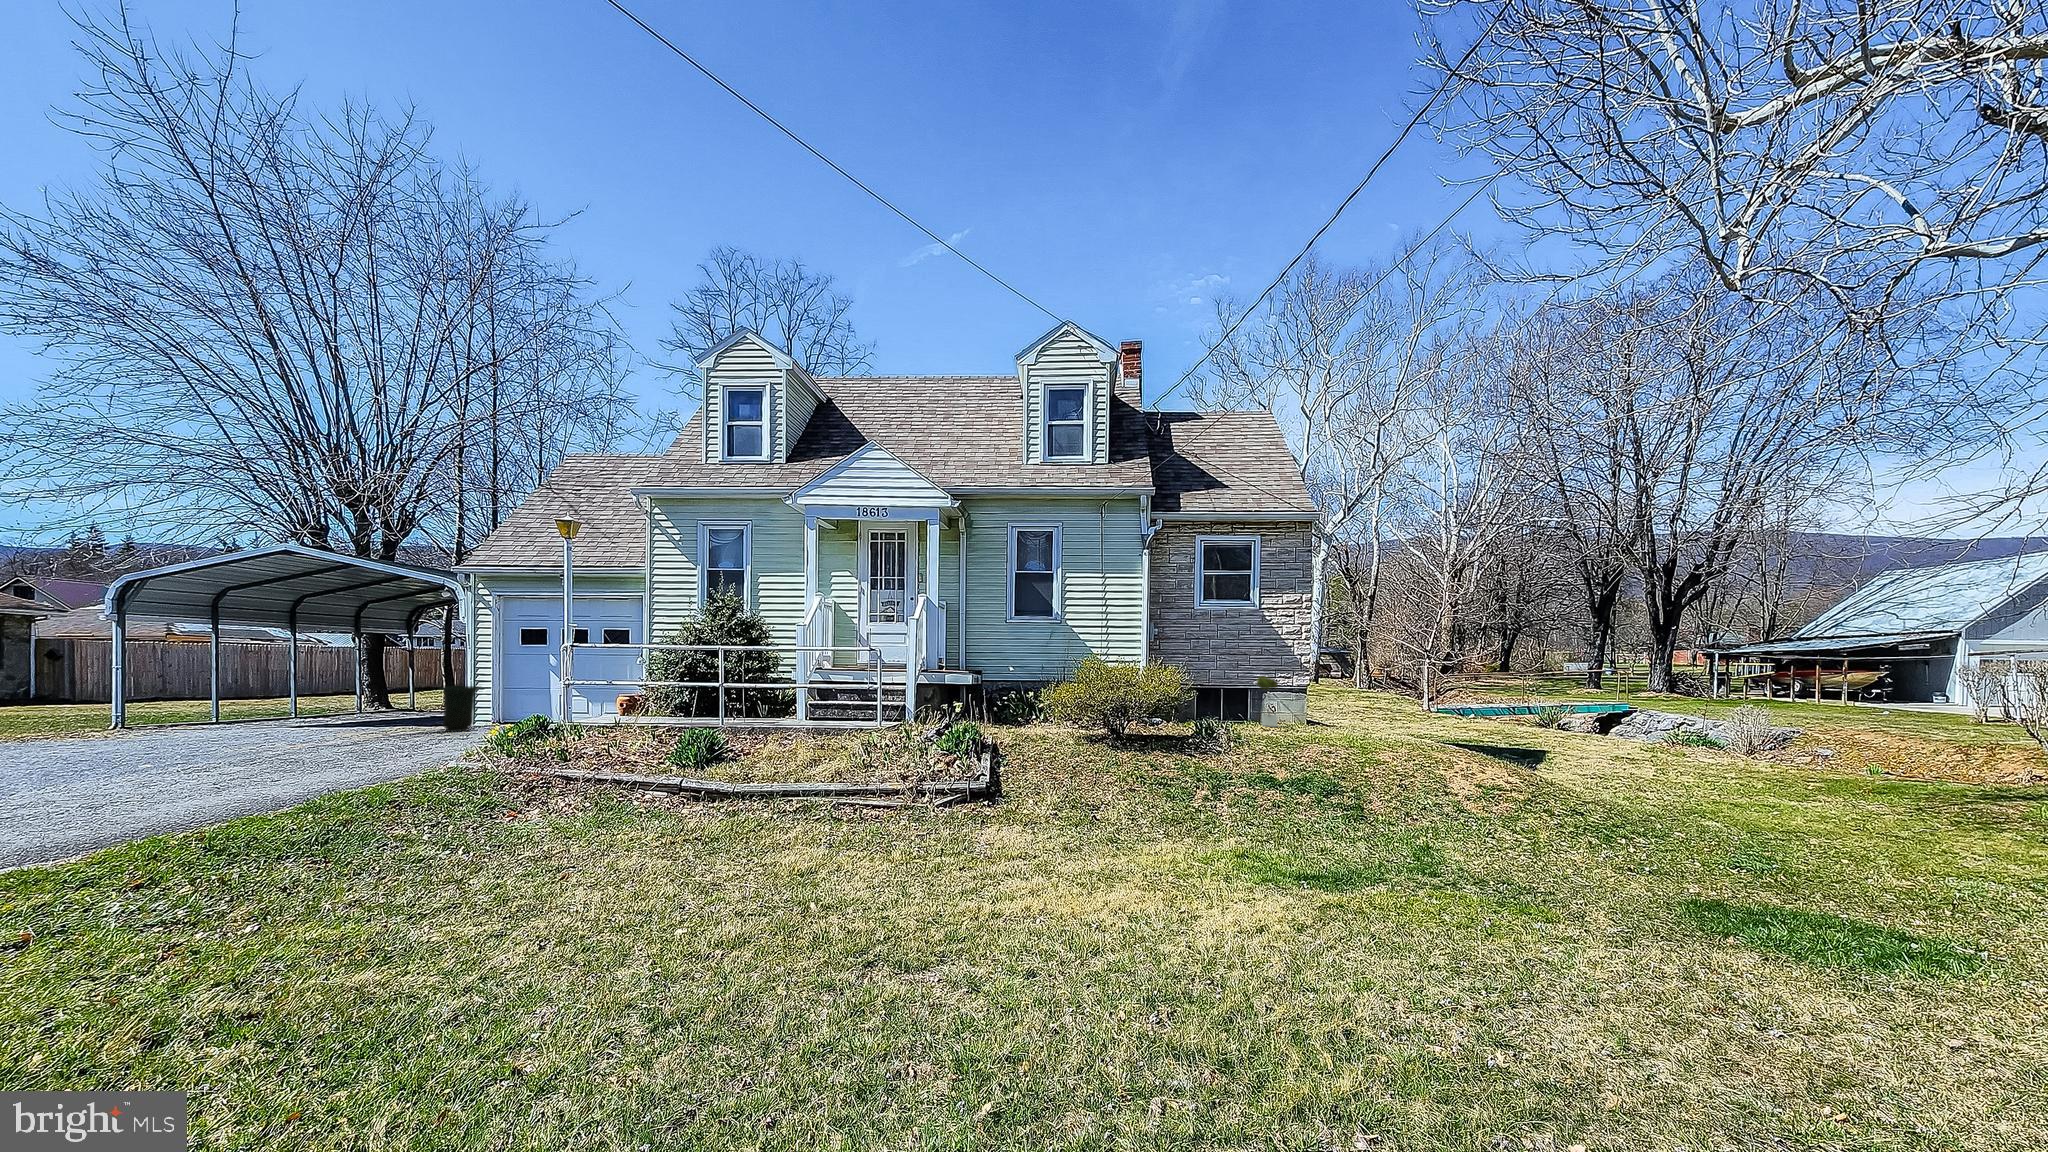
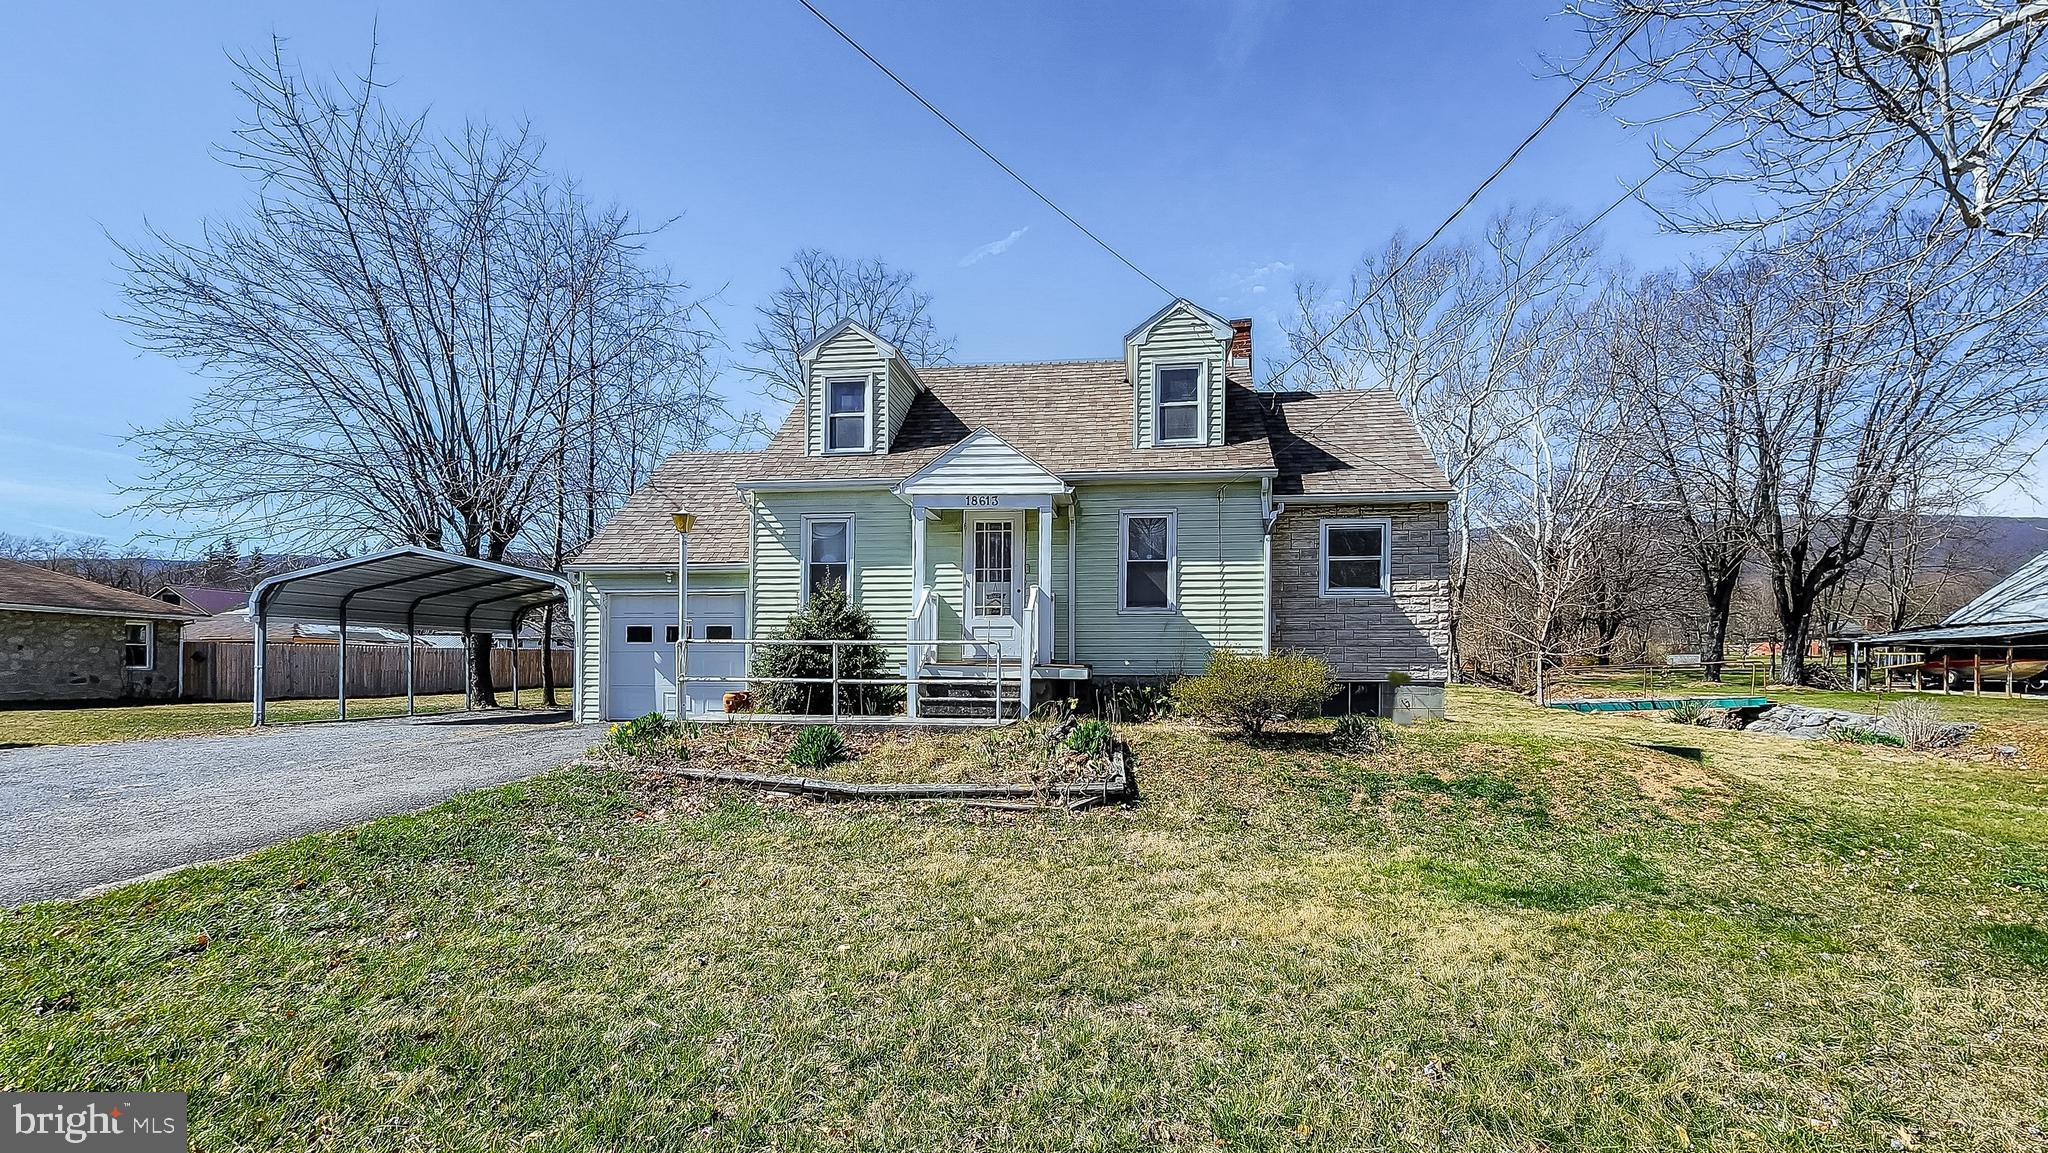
trash can: present [441,686,480,732] -> none [547,684,588,730]

